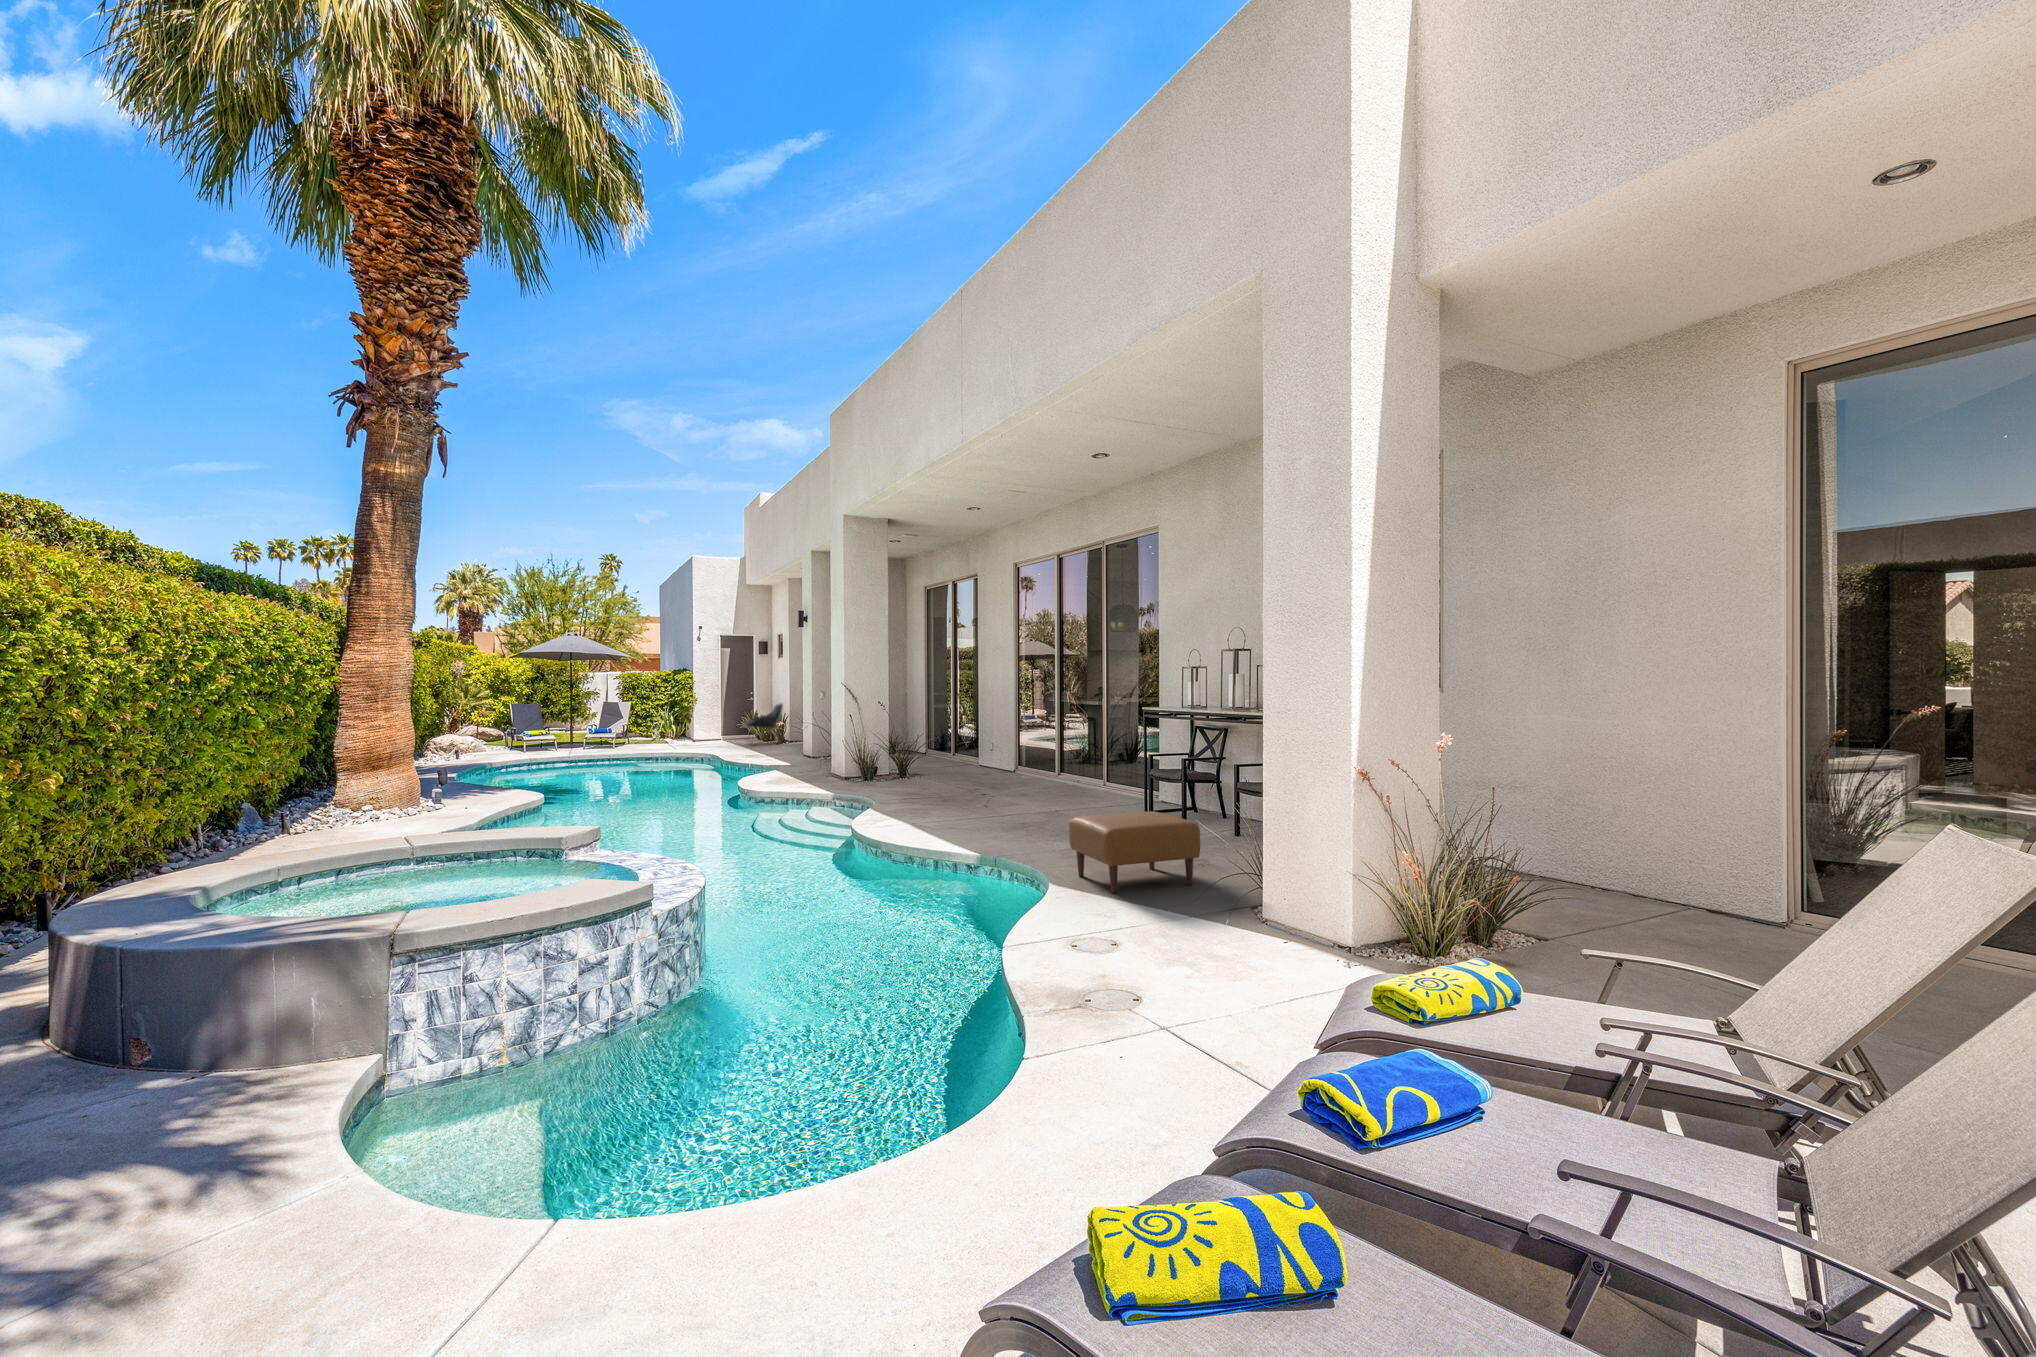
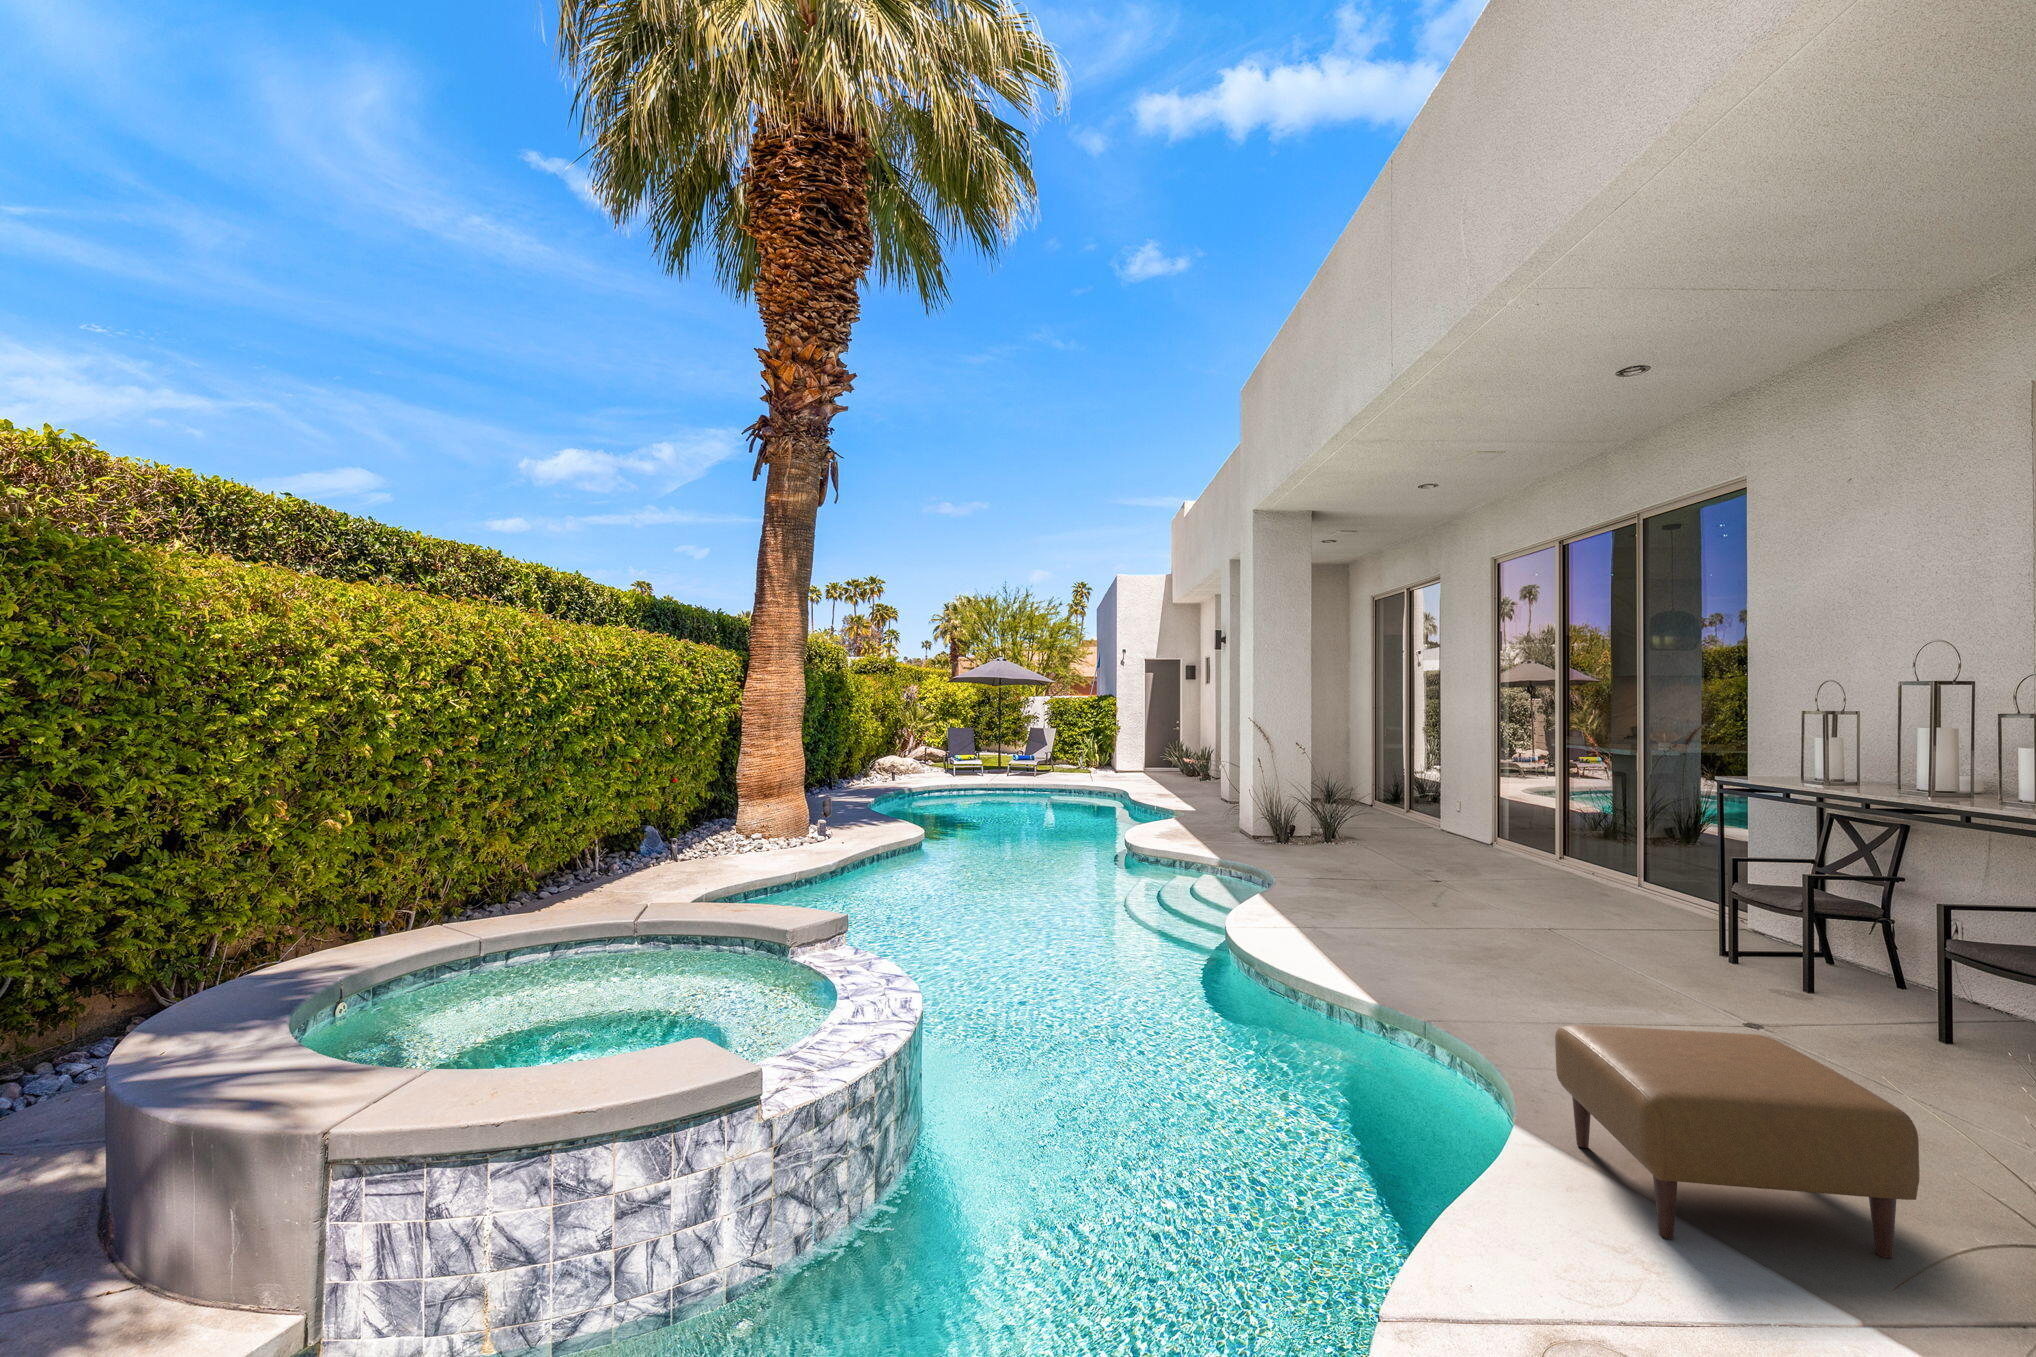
lounge chair: present [744,704,783,745] -> none [1165,735,1207,781]

